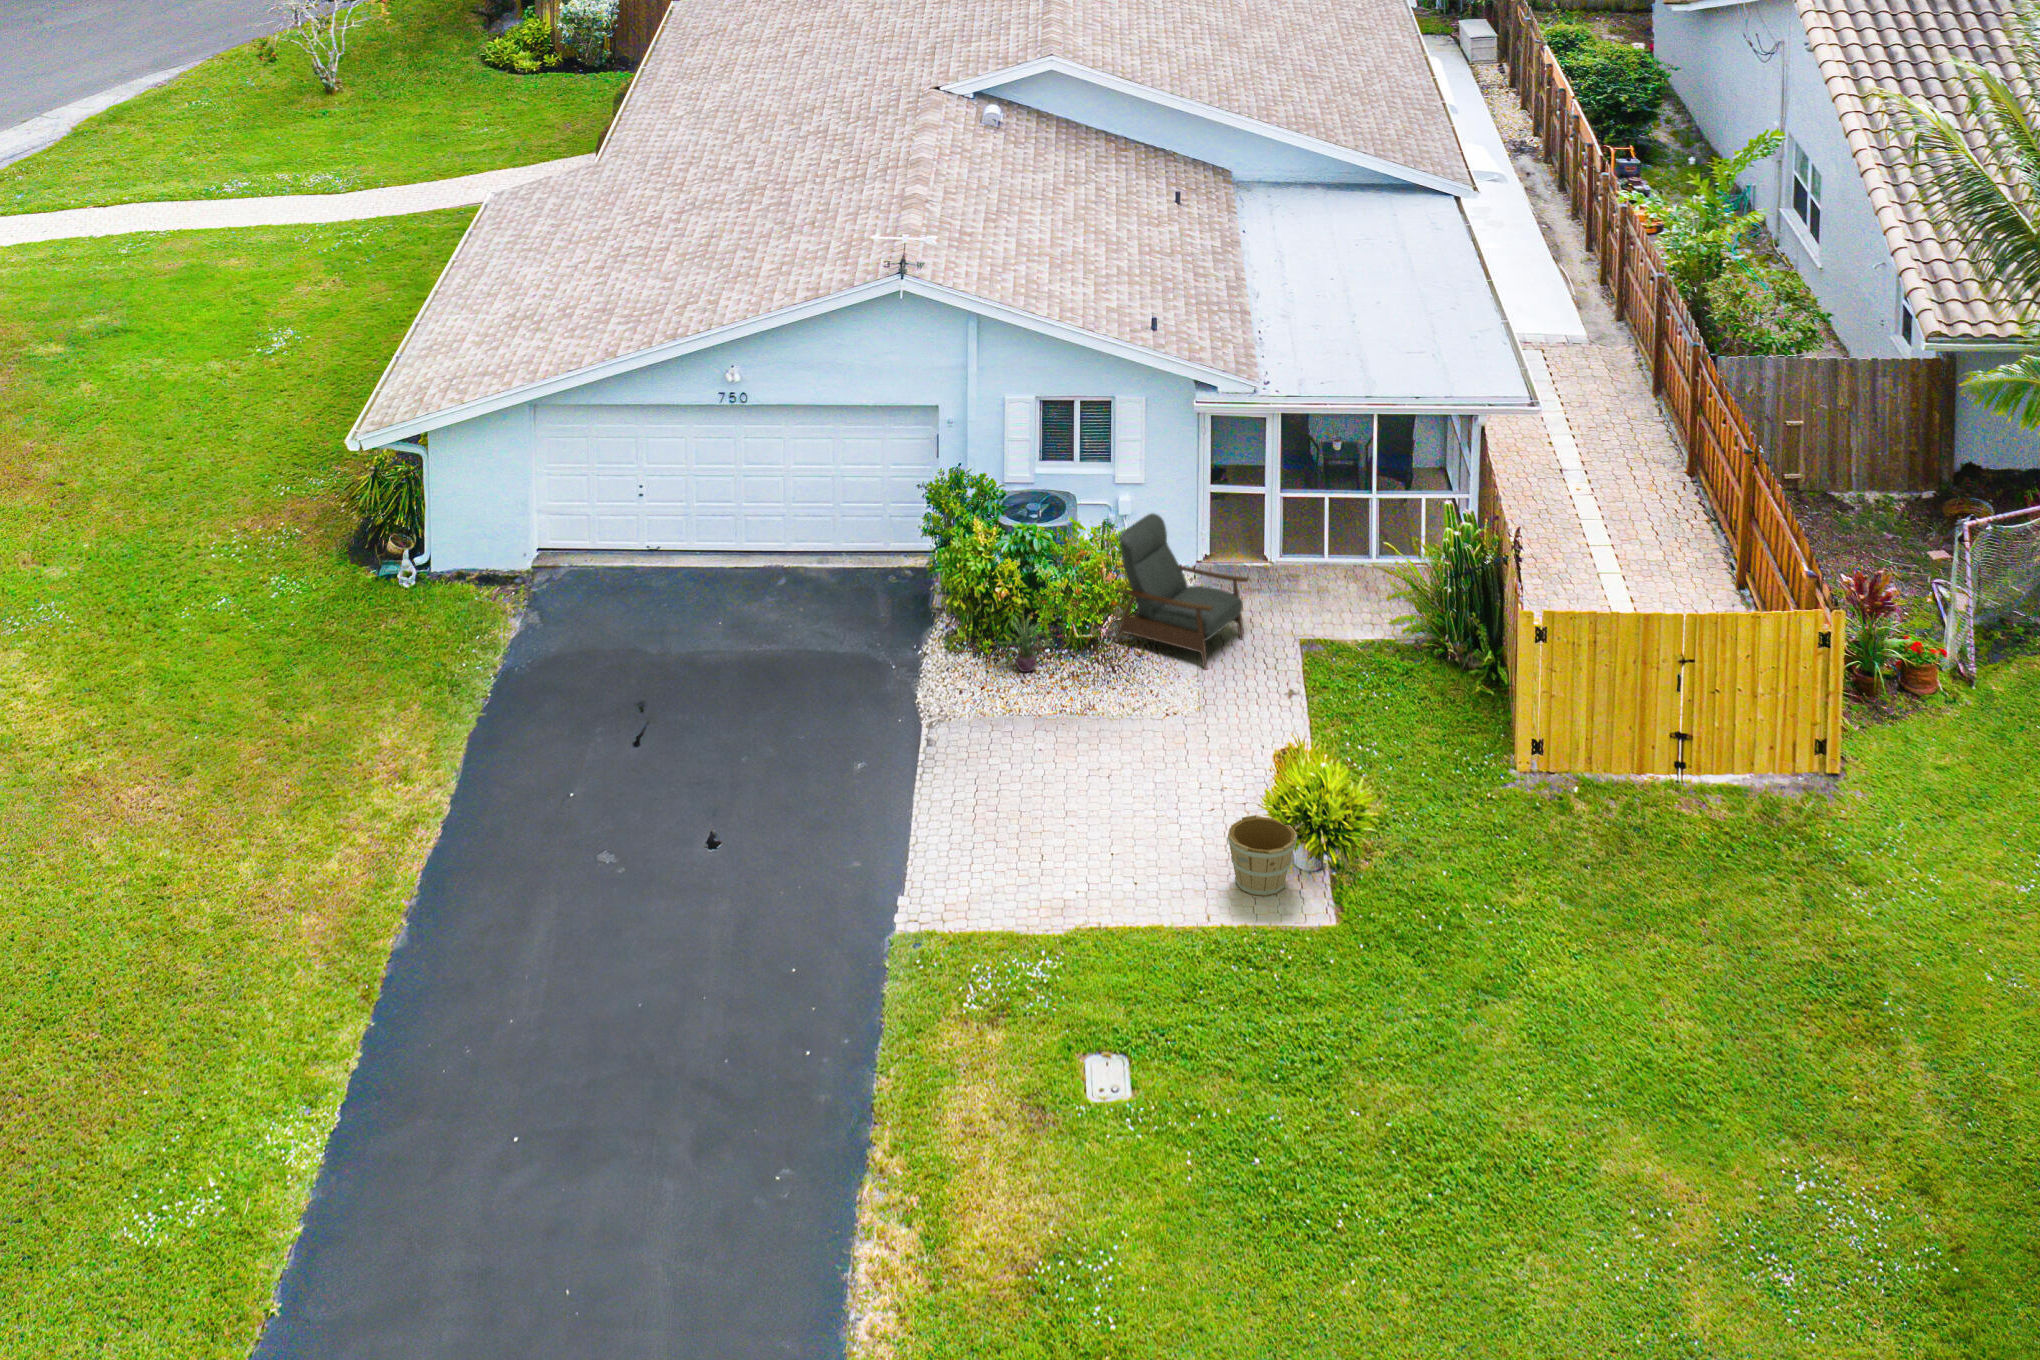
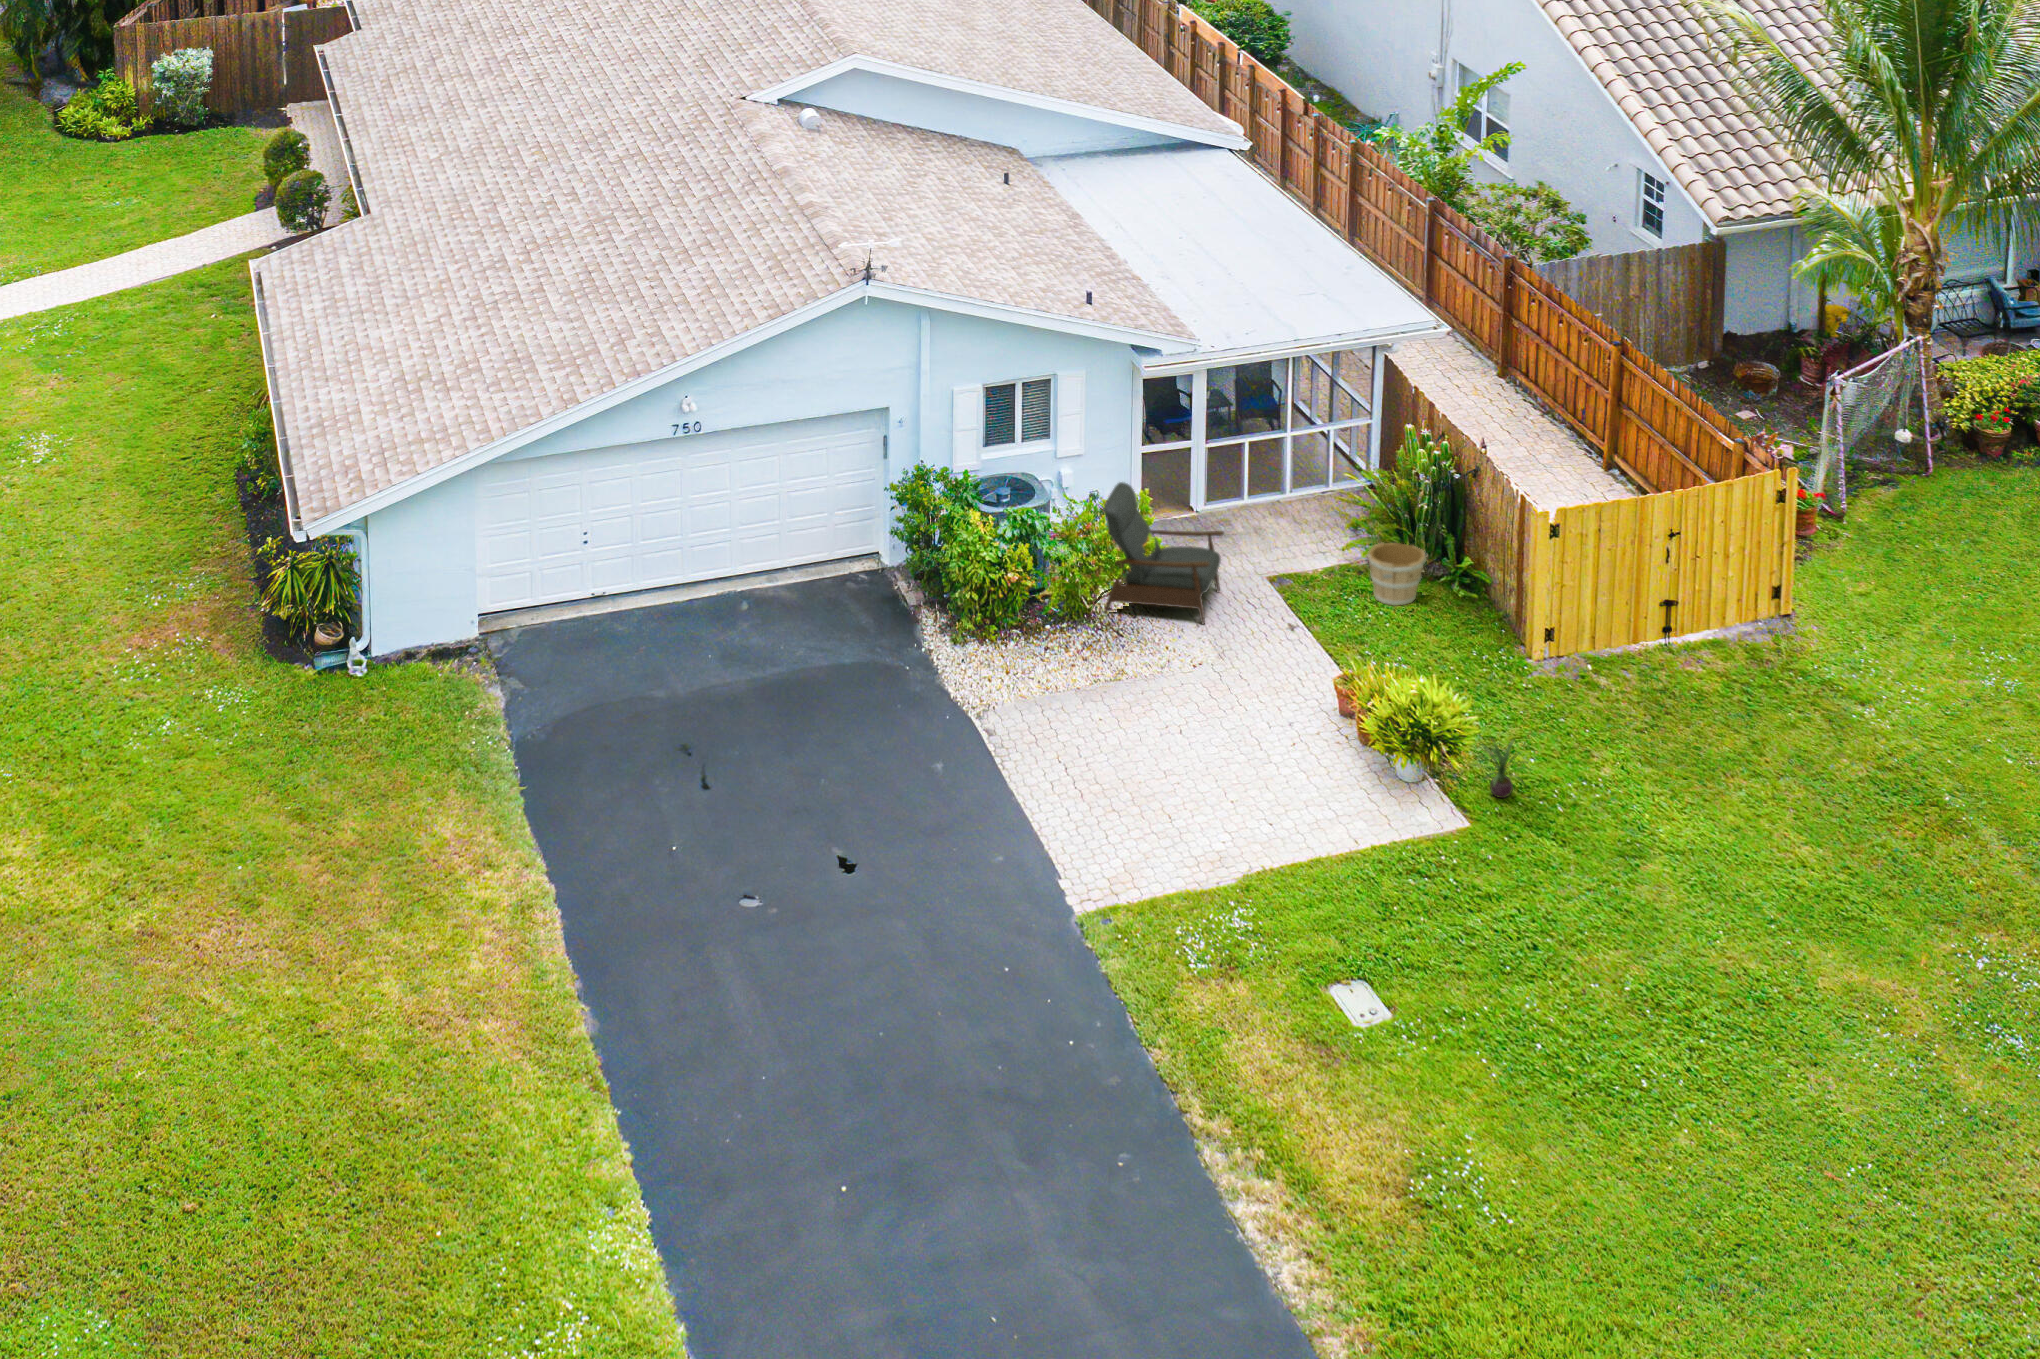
decorative plant: present [1010,615,1048,672] -> present [1482,738,1528,798]
wooden bucket: present [1228,815,1297,896] -> present [1368,543,1426,606]

